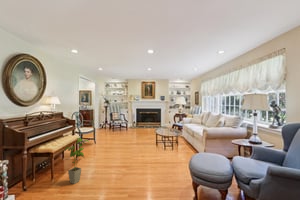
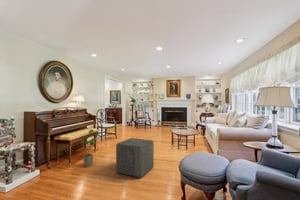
ottoman: none [113,145,152,191] -> present [116,138,154,178]

